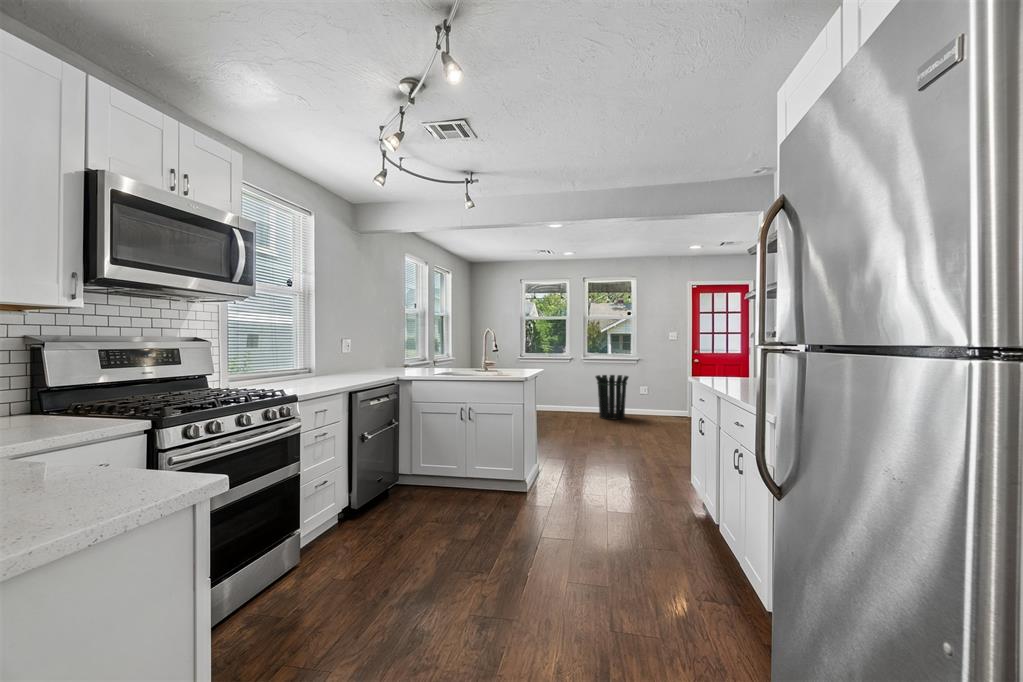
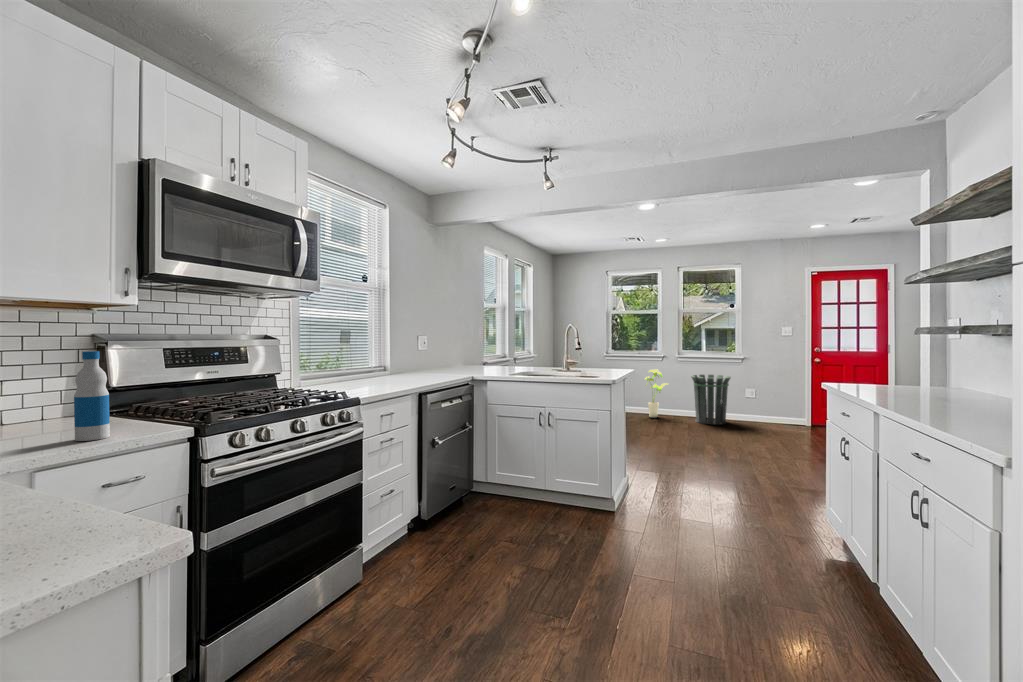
bottle: none [36,351,70,434] -> present [74,351,110,441]
house plant: none [554,370,578,415] -> present [645,369,667,418]

